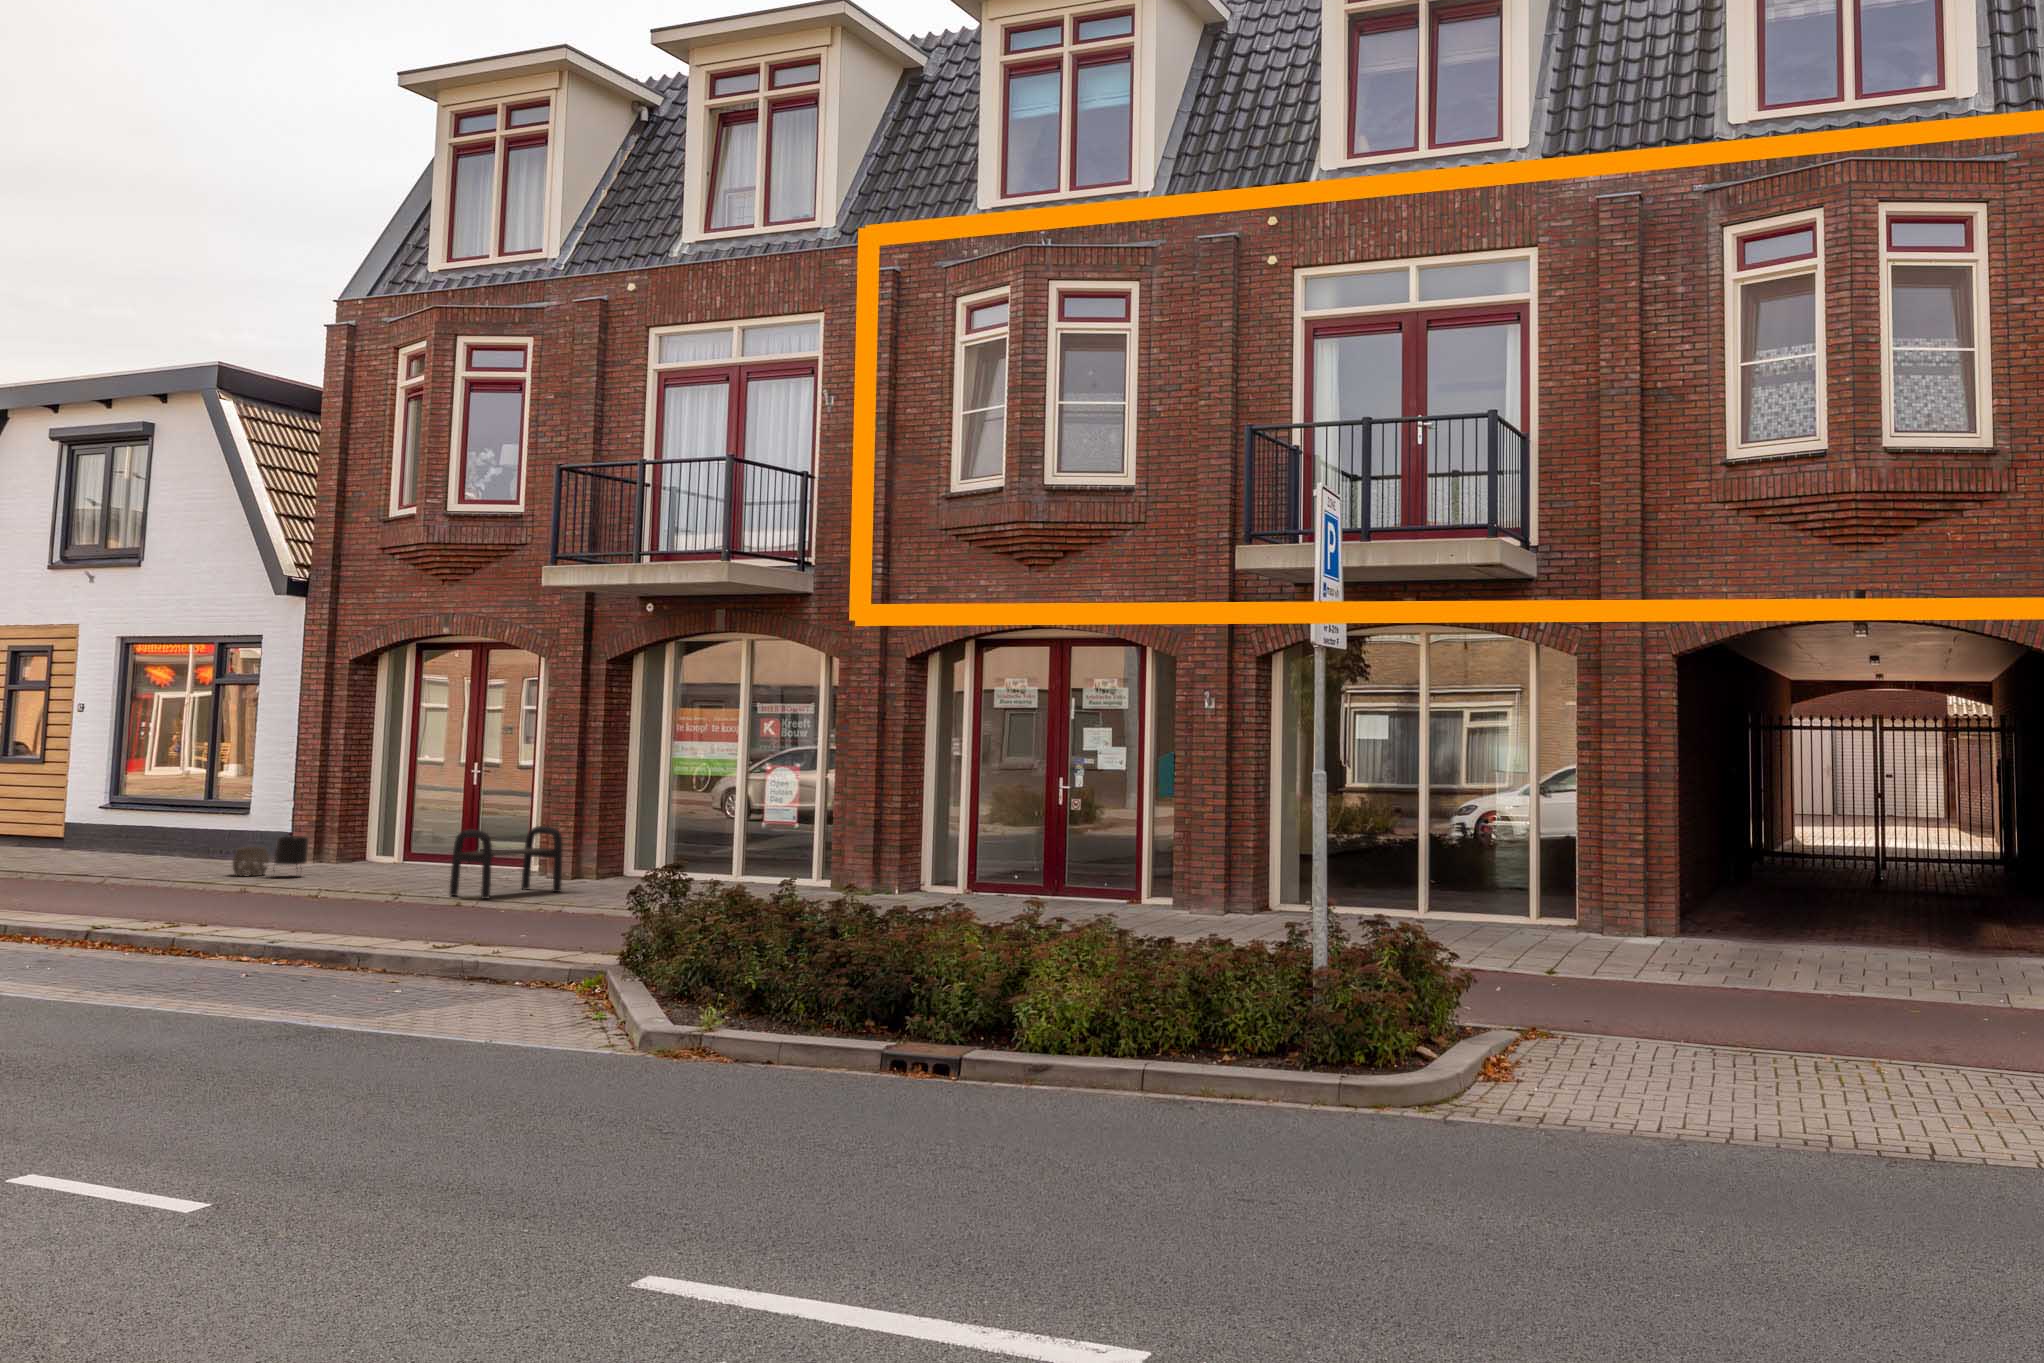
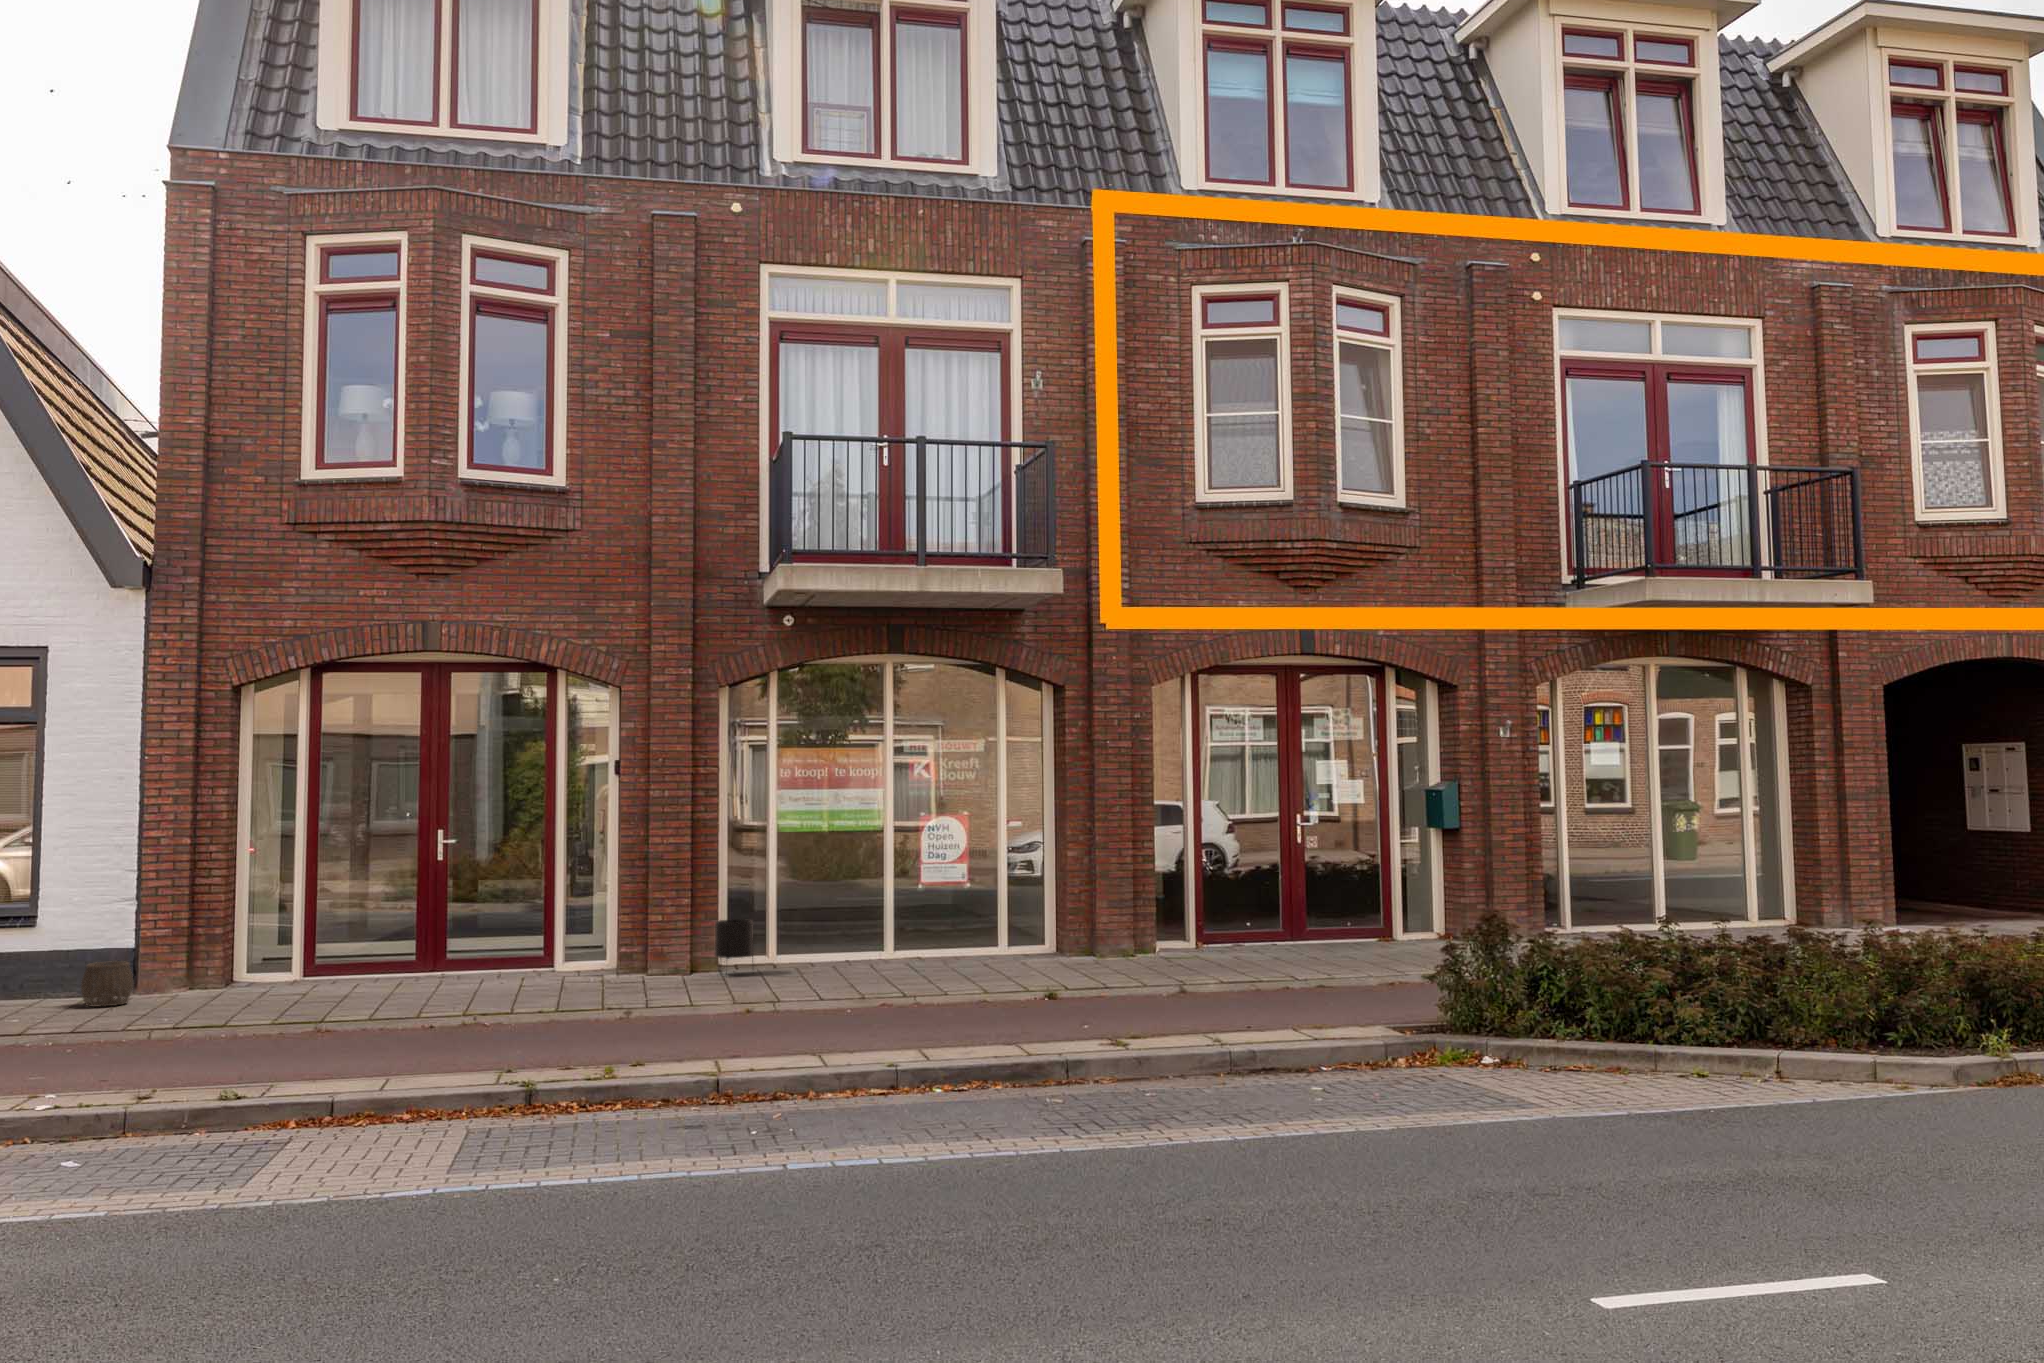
bench: present [449,826,562,899] -> none [609,898,697,995]
planter: present [275,836,309,869] -> present [714,919,754,973]

